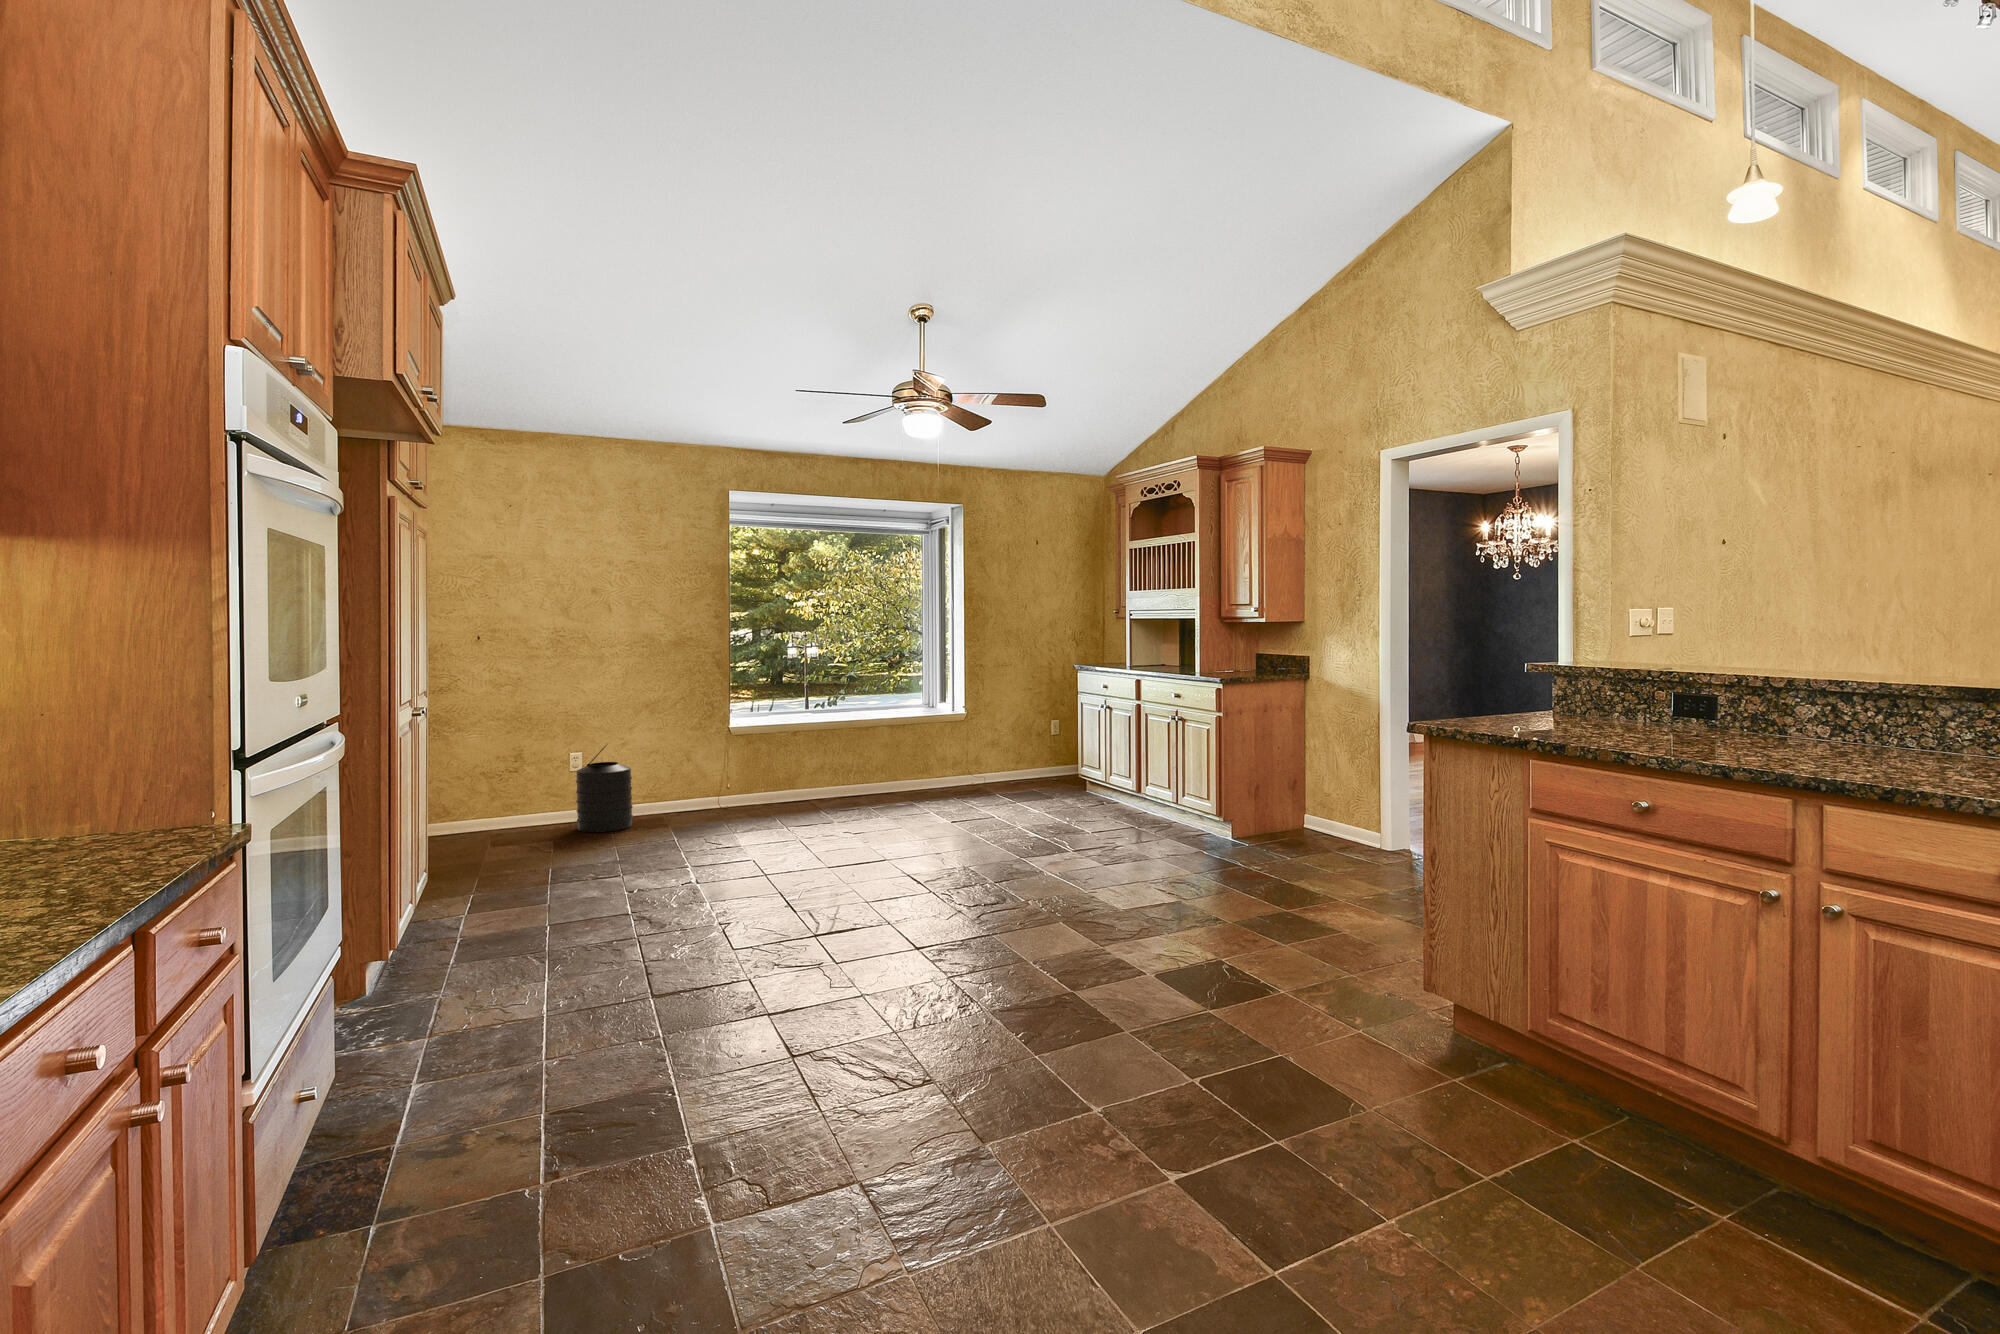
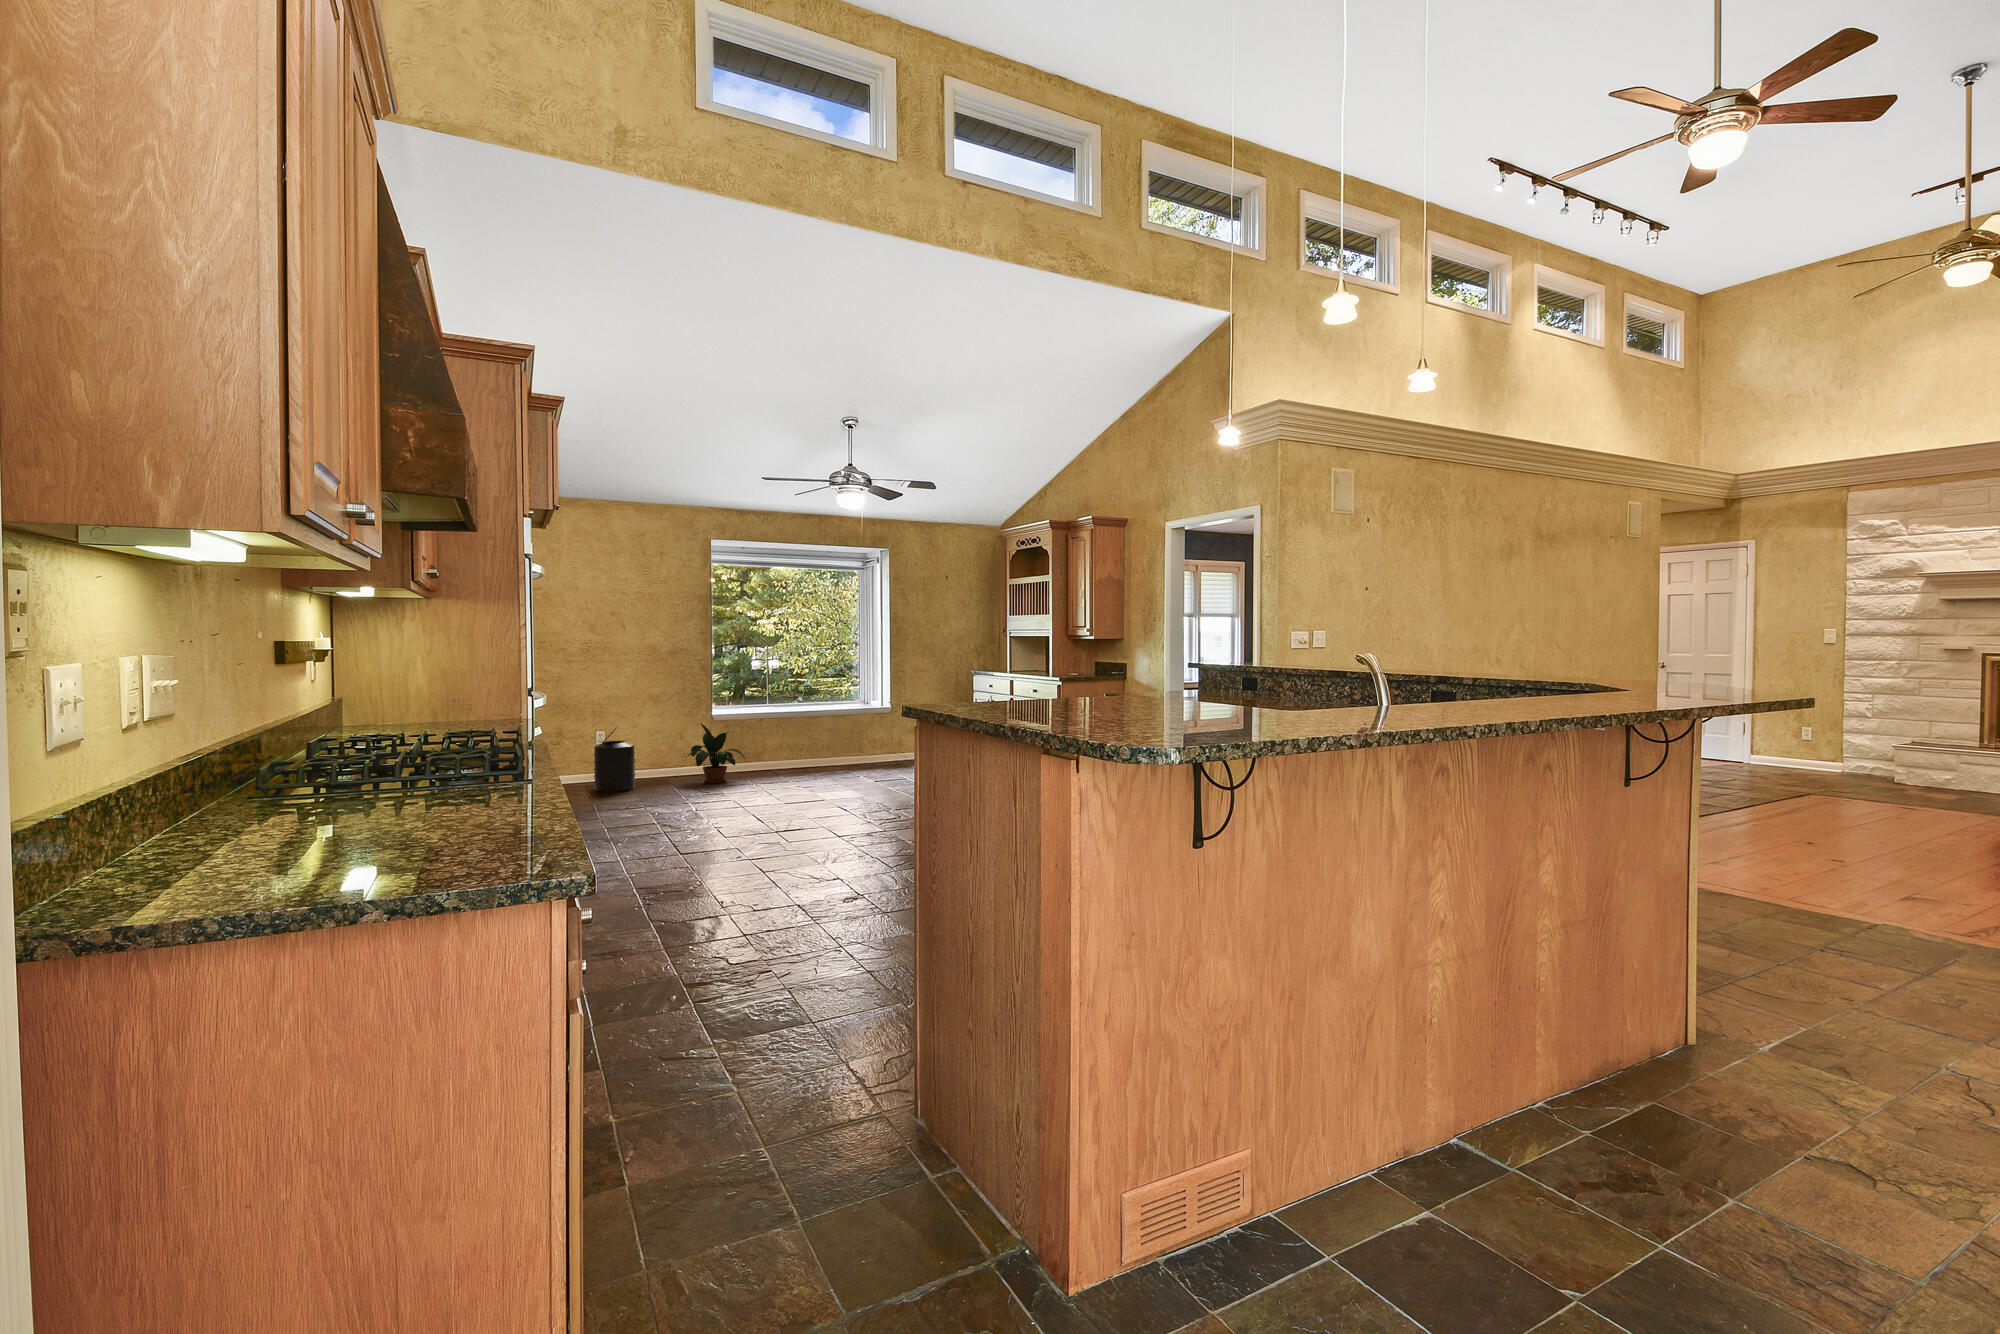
potted plant: none [698,737,779,817] -> present [686,723,745,783]

